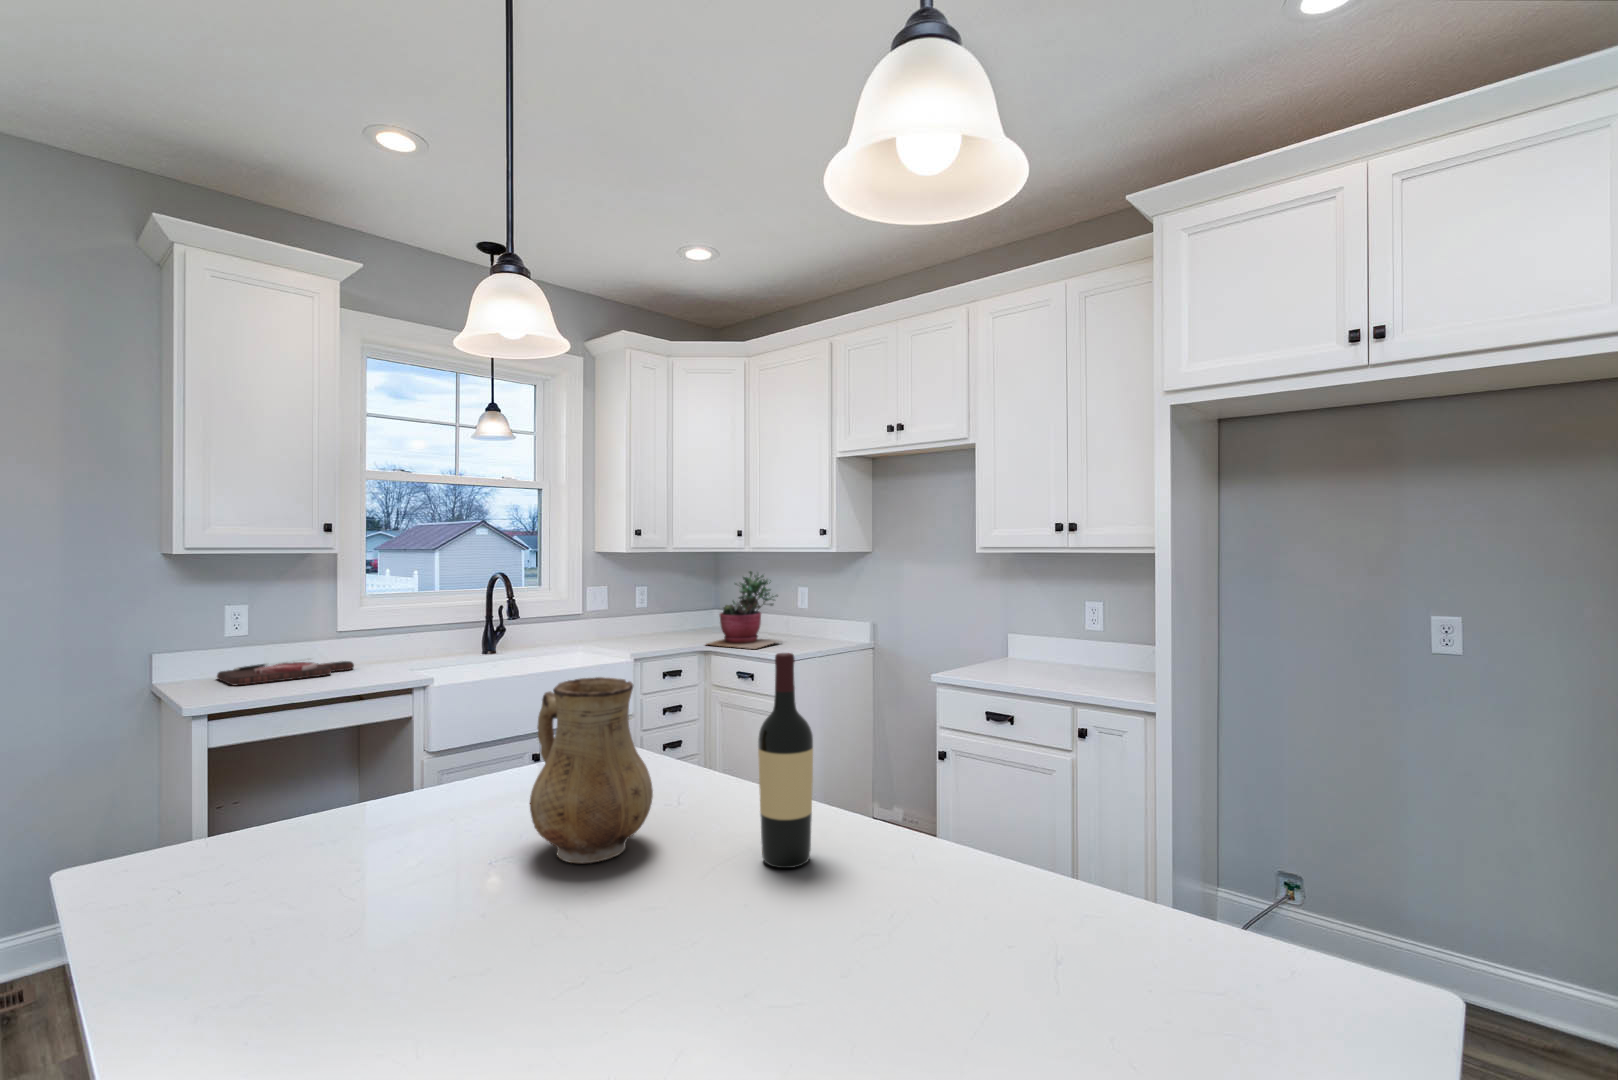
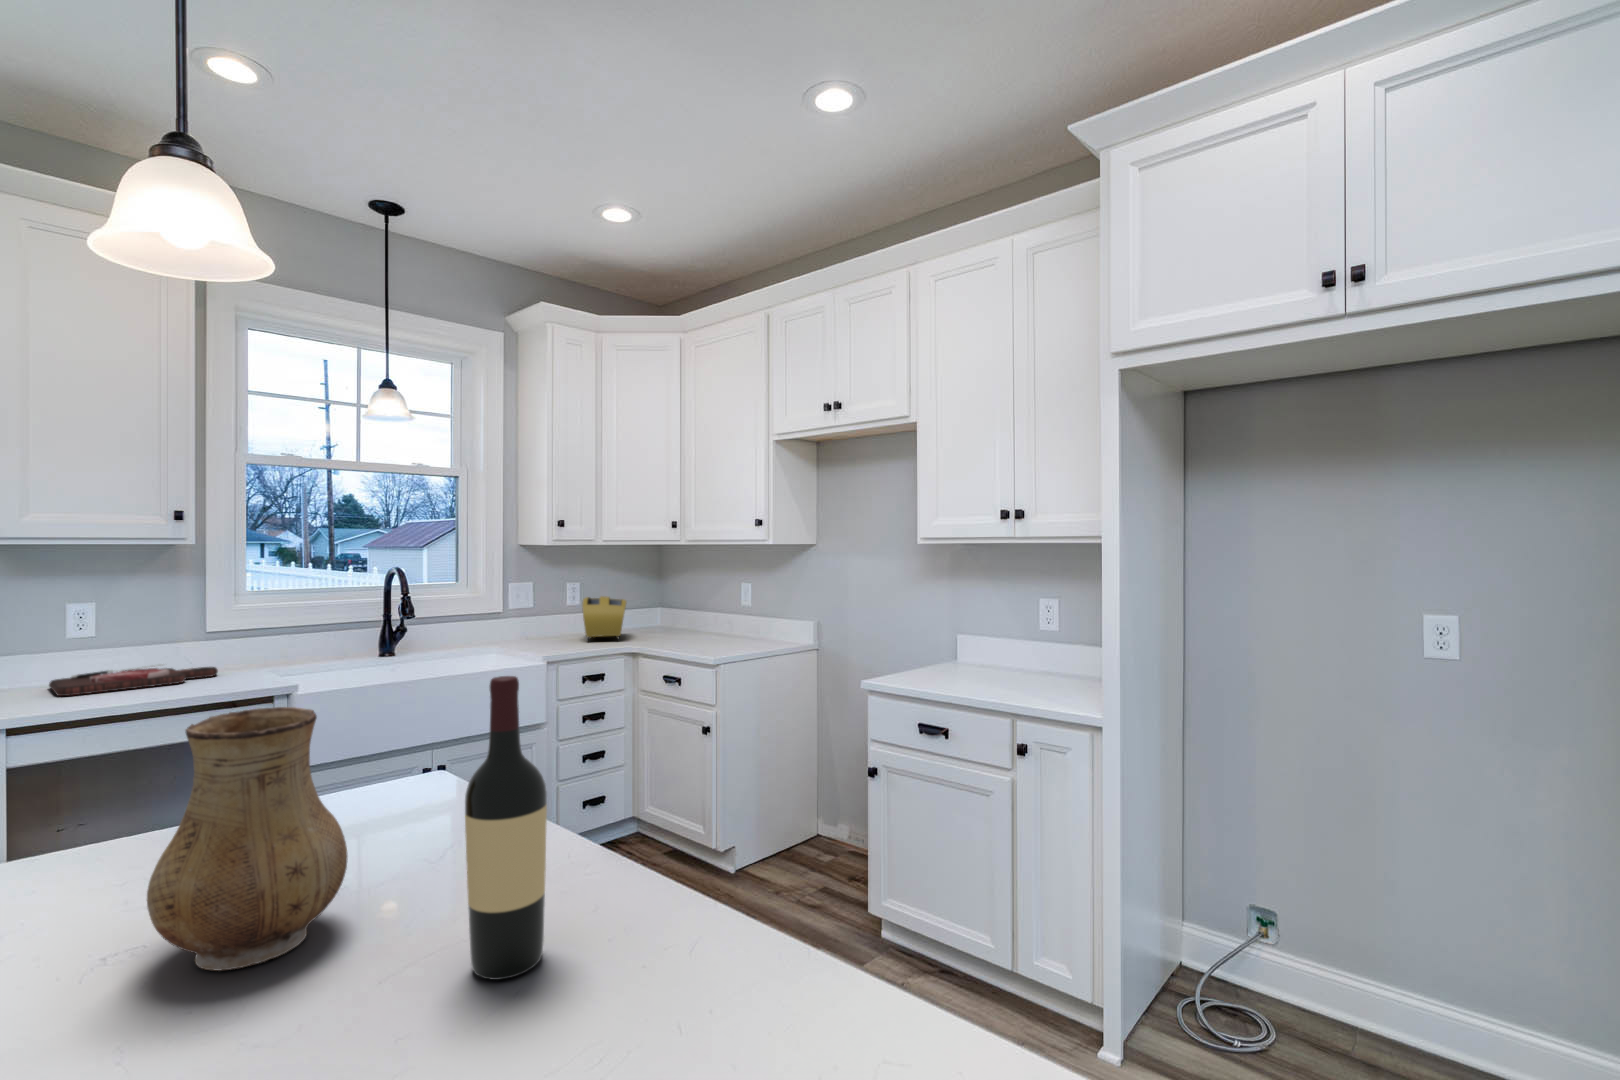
succulent plant: present [708,571,779,649] -> none [630,565,718,651]
toaster: none [656,599,696,642] -> present [582,596,626,641]

